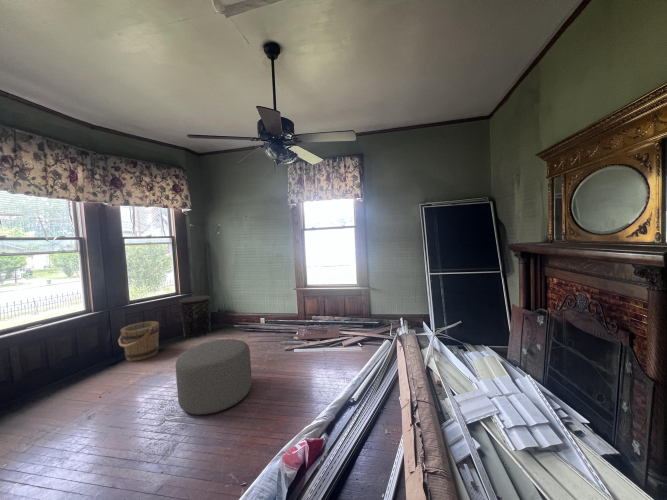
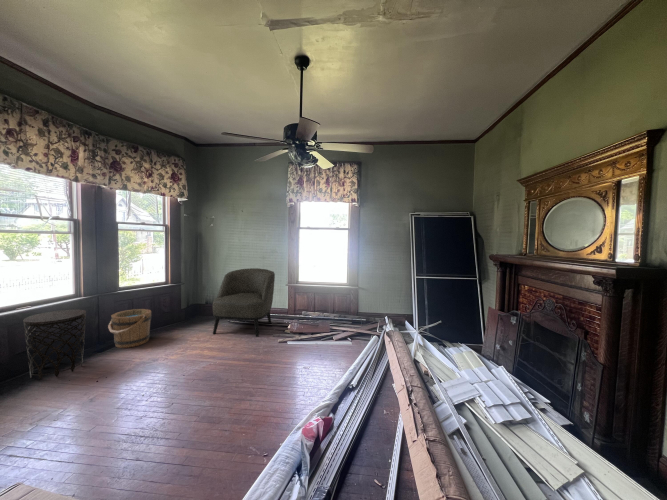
armchair: none [219,274,281,345] -> present [213,268,275,337]
side table: present [179,296,211,338] -> present [23,309,86,379]
ottoman: present [176,339,252,415] -> none [184,328,255,397]

